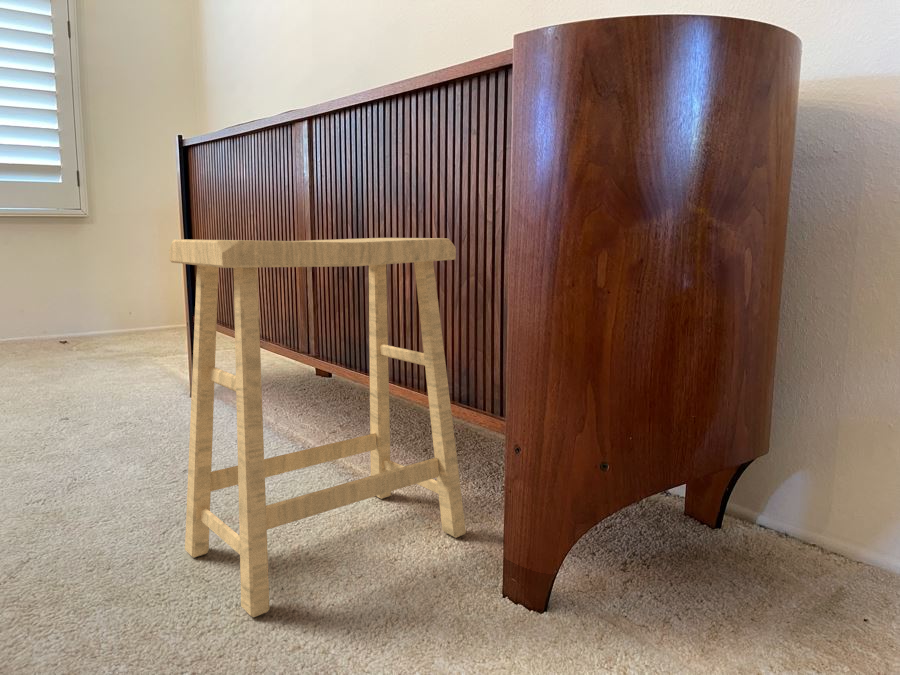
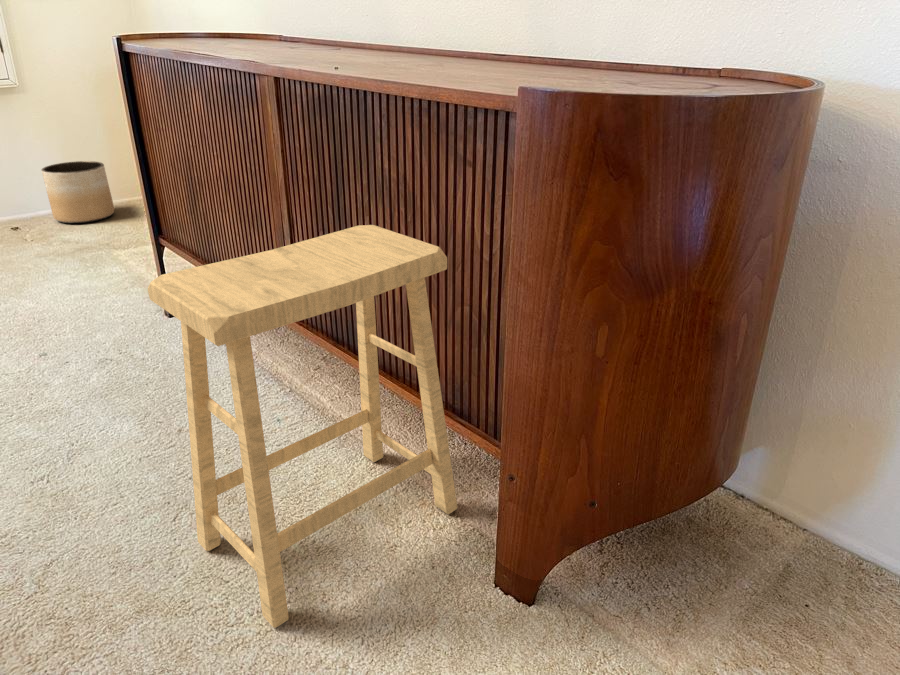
planter: none [101,291,161,344] -> present [41,161,114,223]

